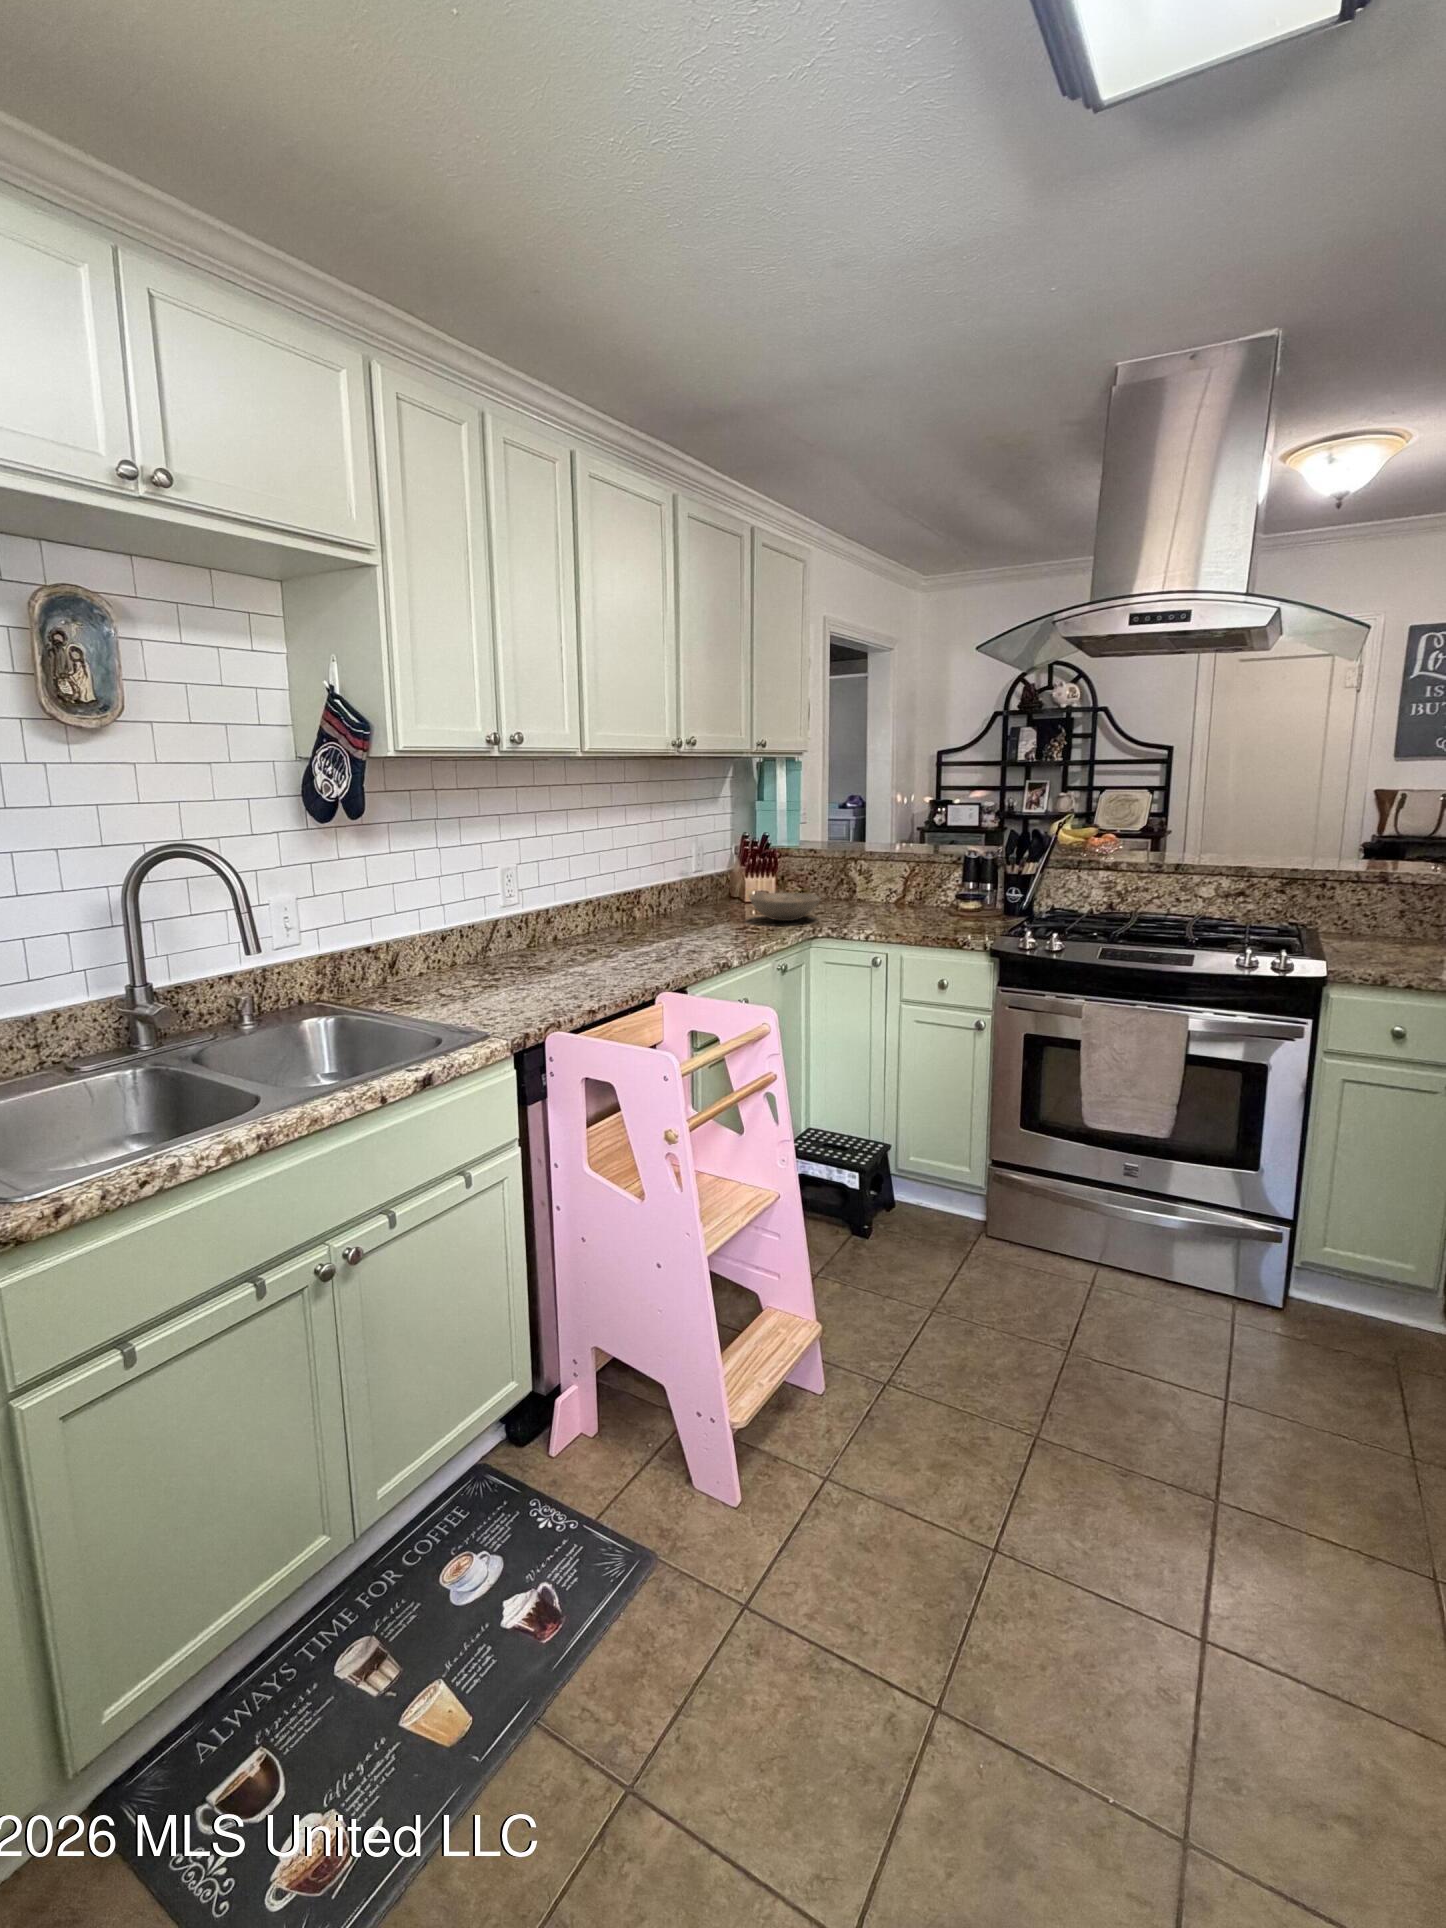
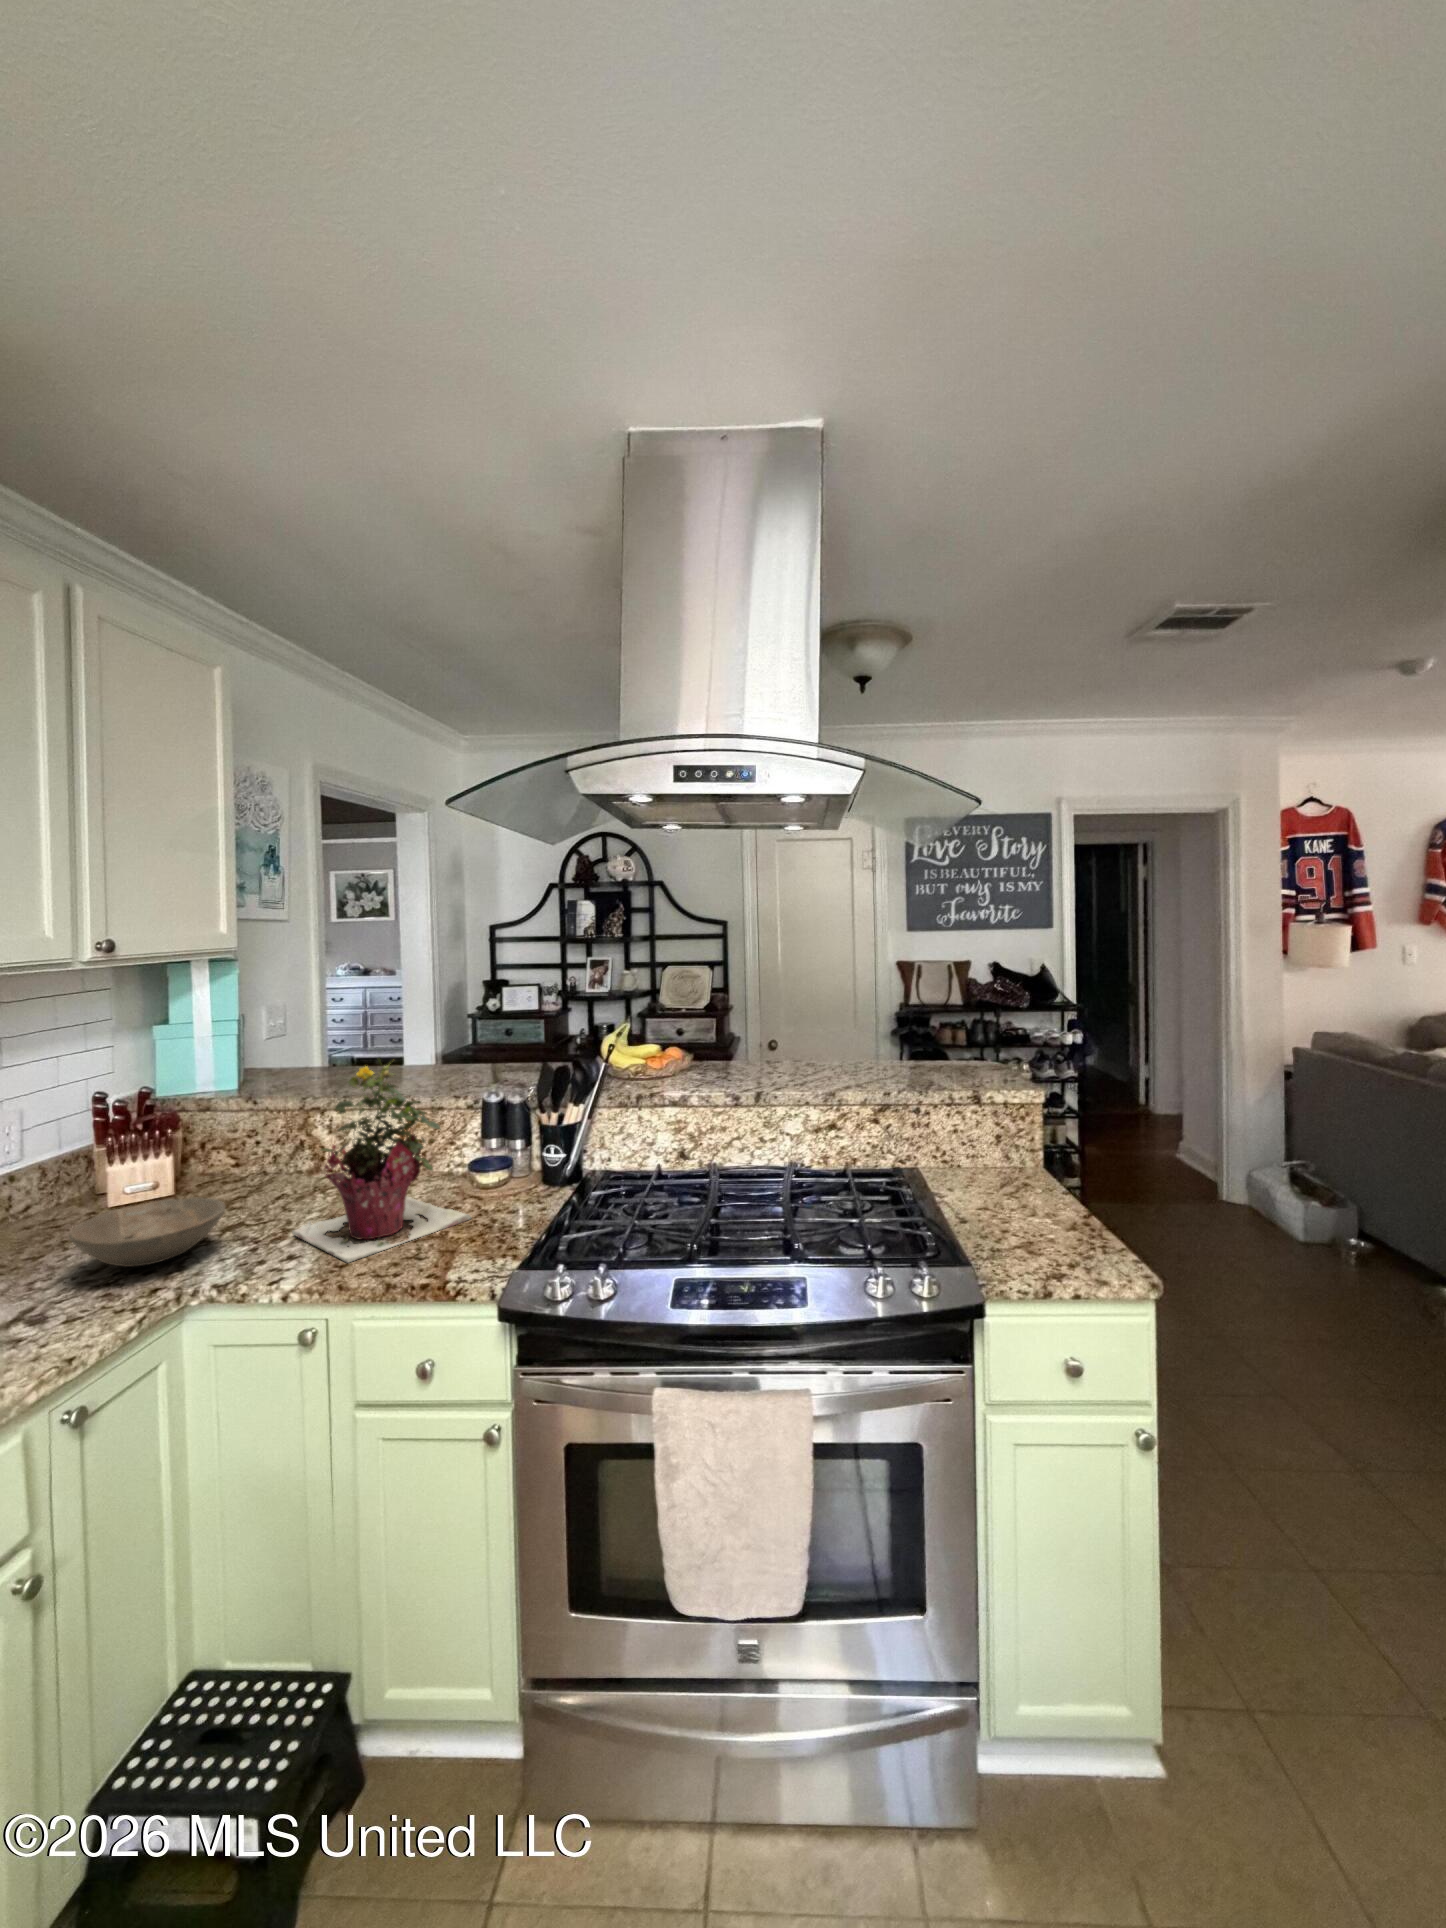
potted plant: none [855,816,963,929] -> present [292,1059,471,1262]

